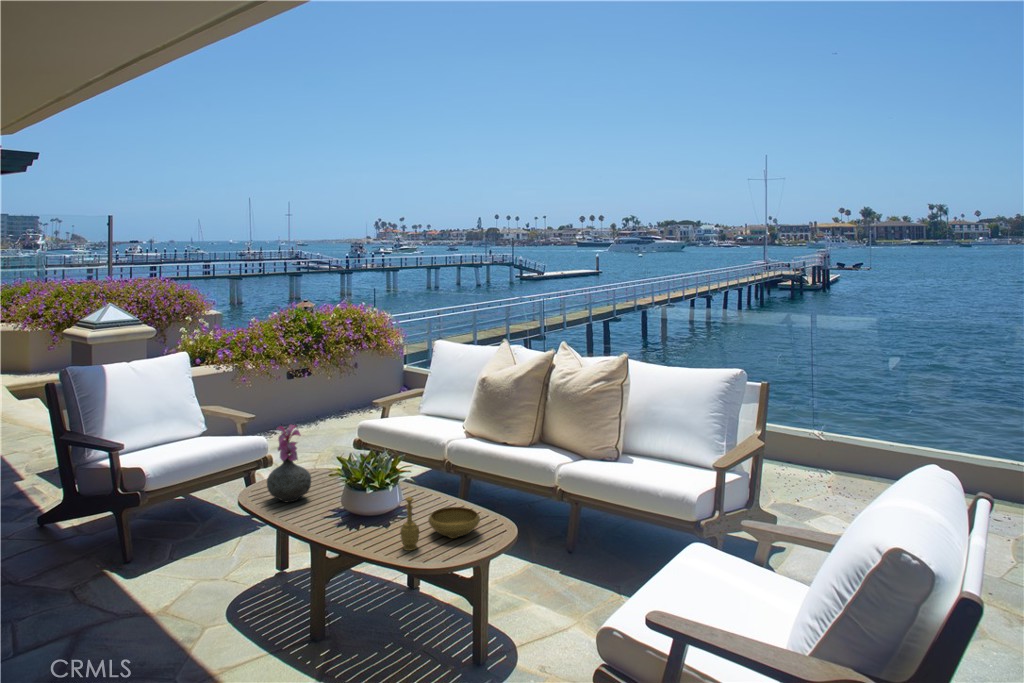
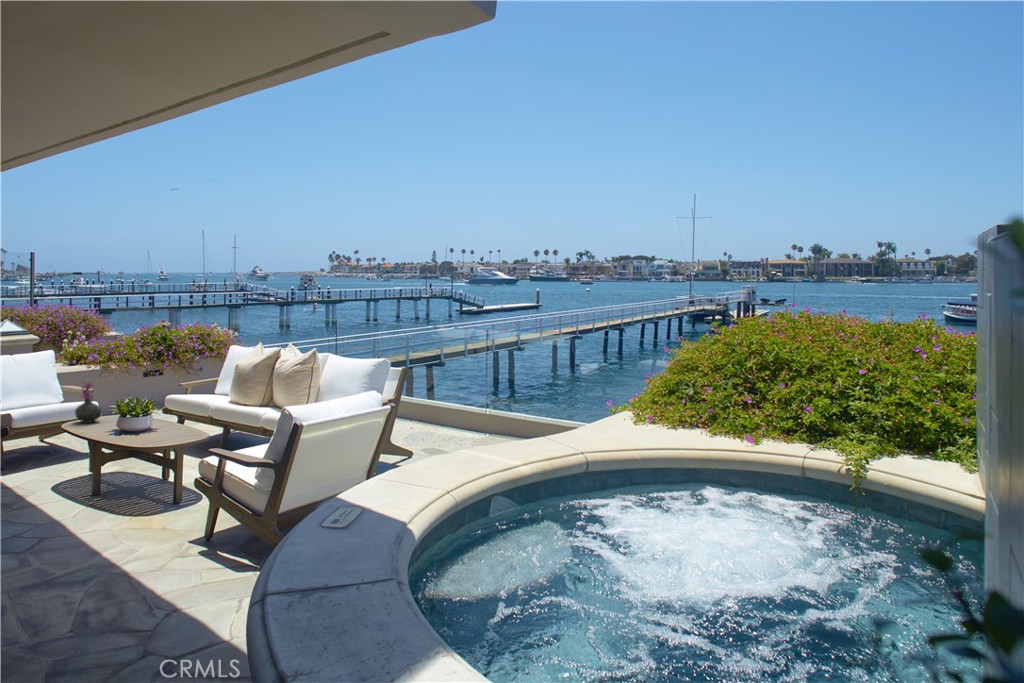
decorative bowl: present [400,497,480,551] -> none [130,410,180,437]

